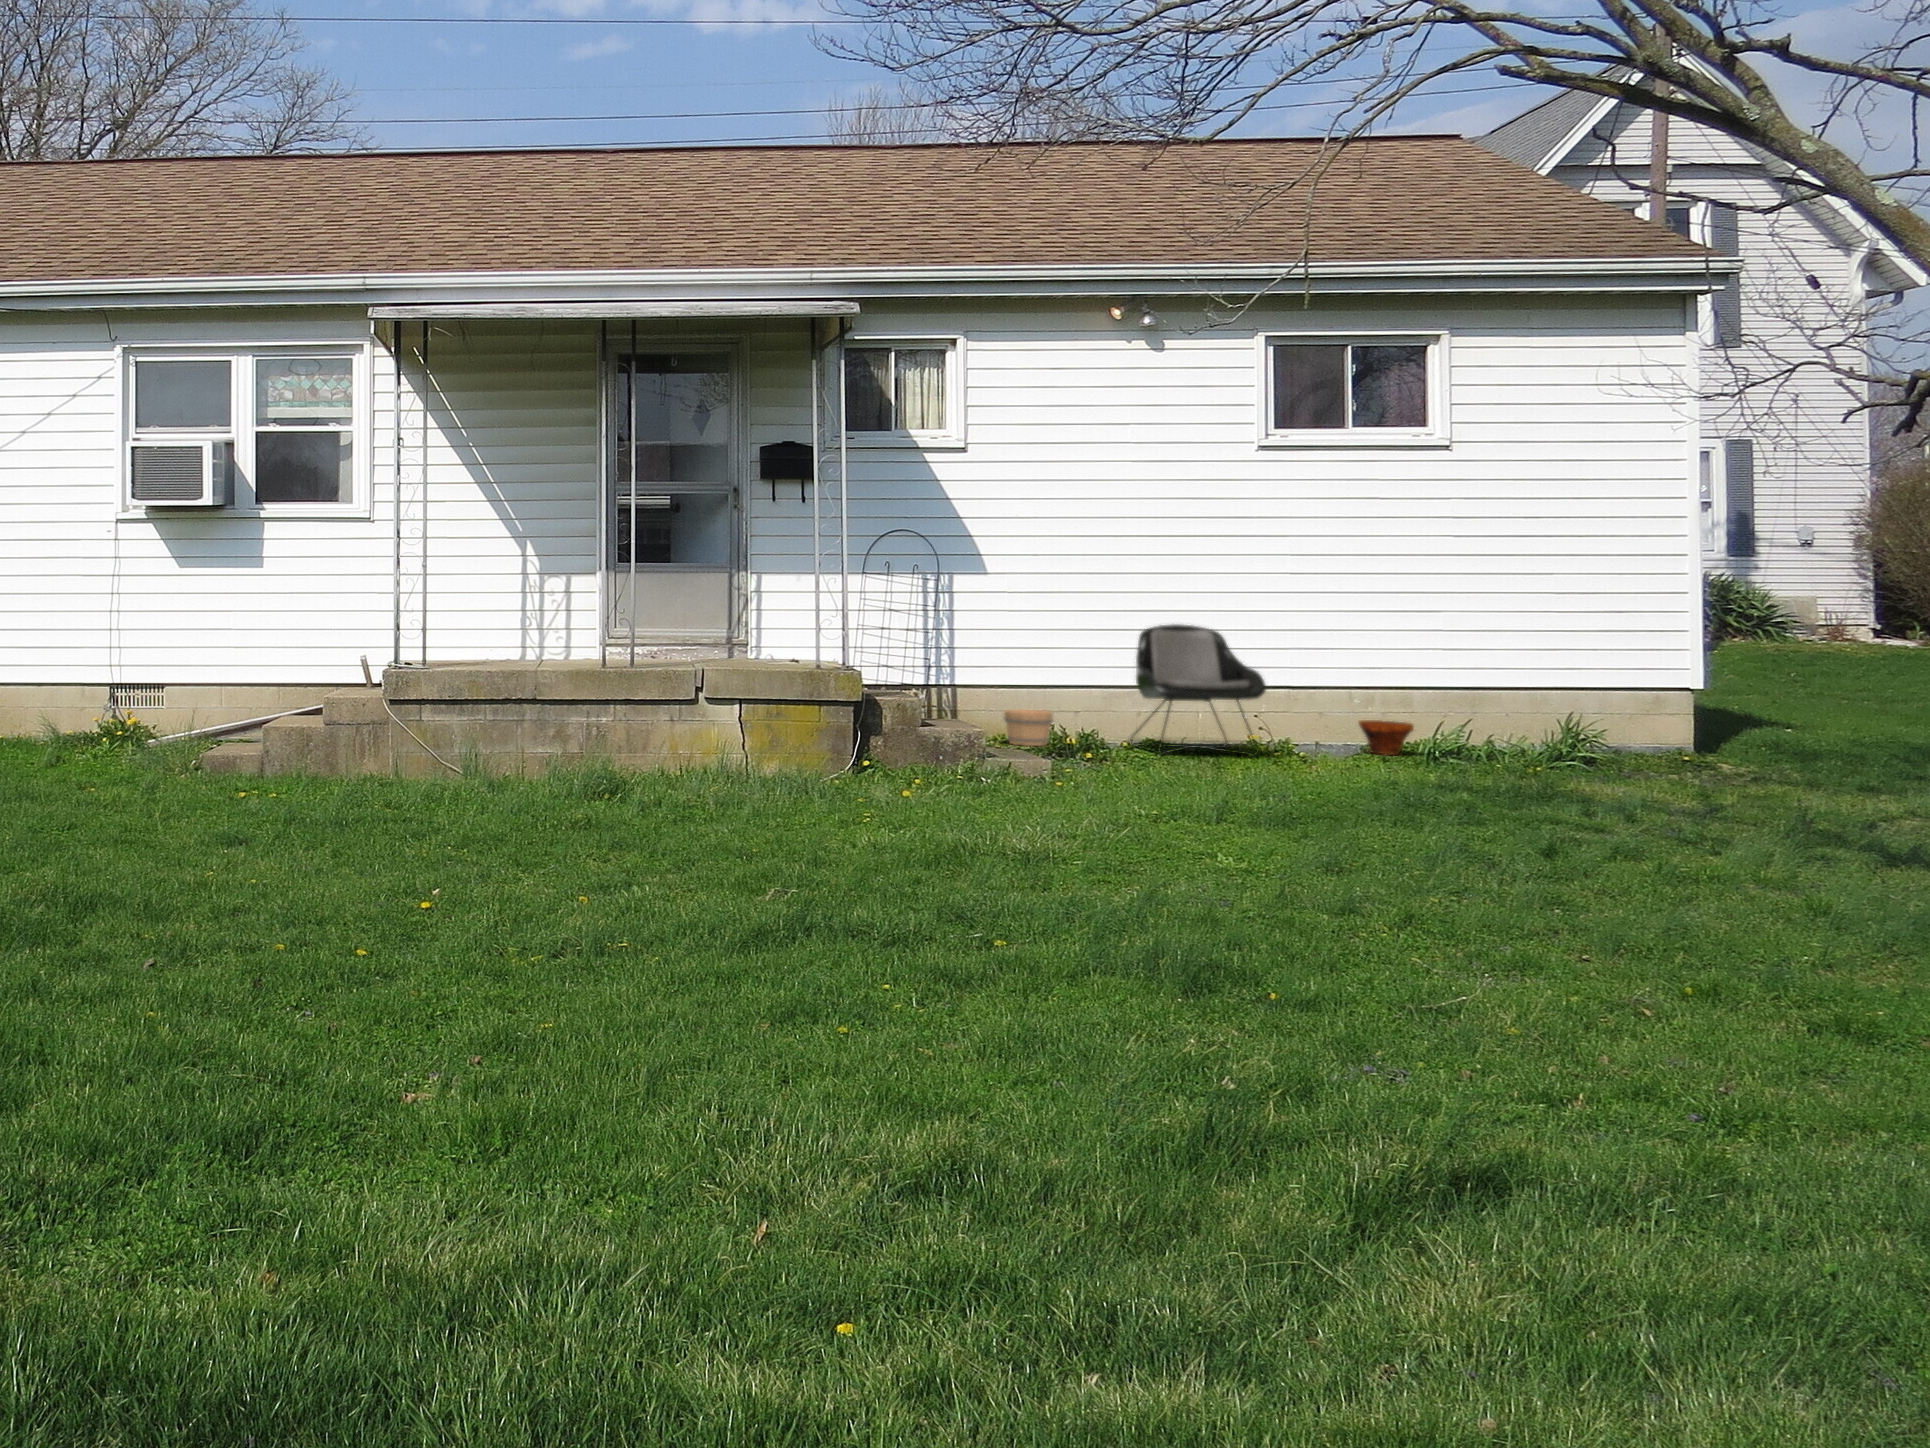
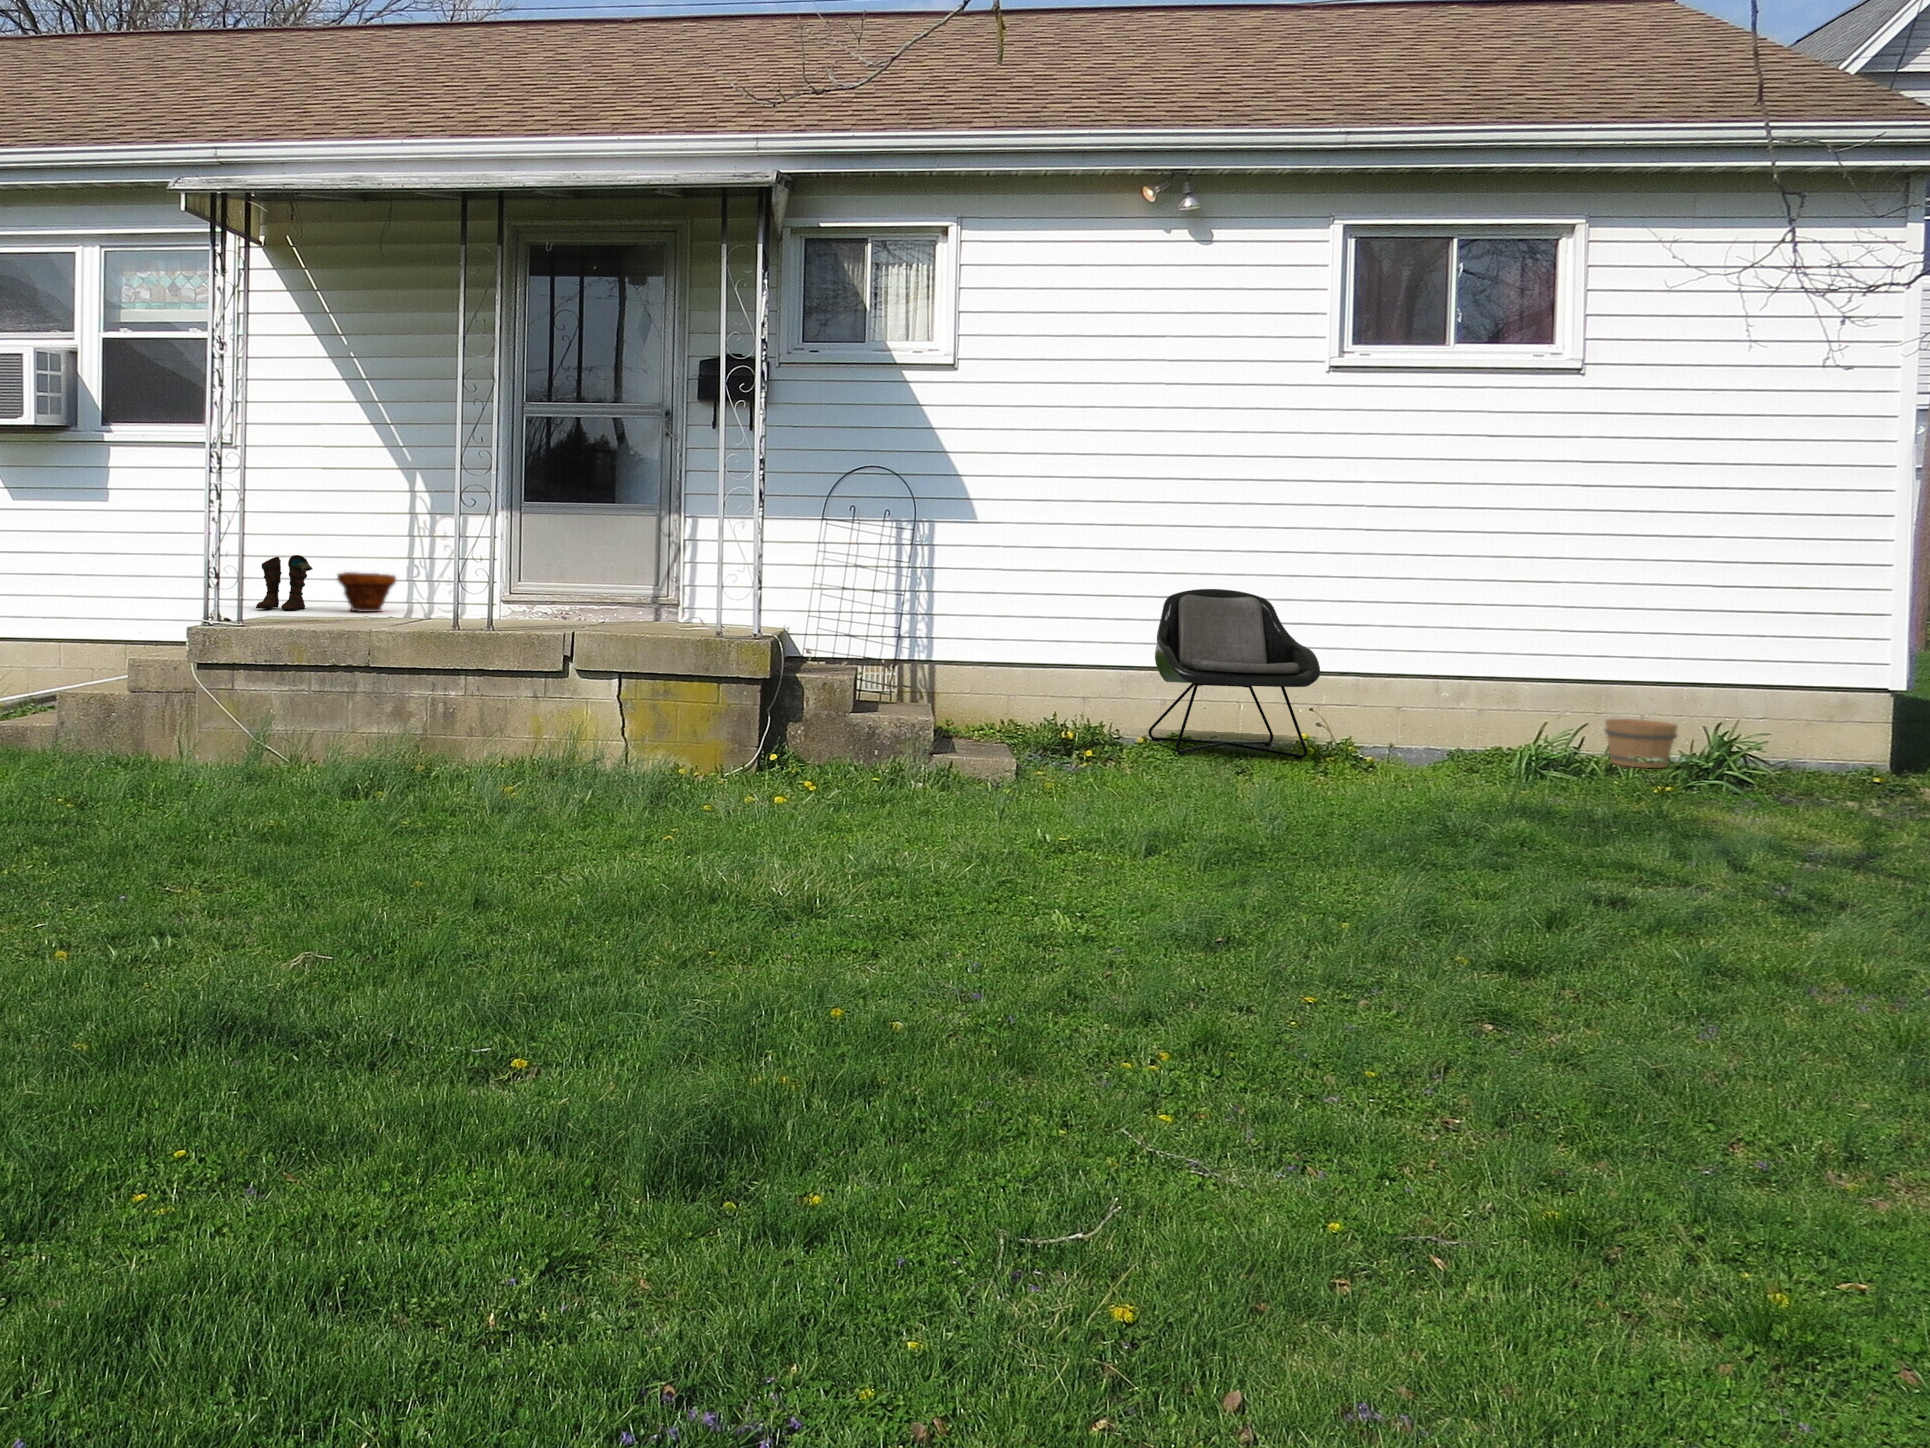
boots: none [398,610,446,655] -> present [256,555,312,610]
bucket: present [1004,709,1053,746] -> present [1605,719,1677,768]
planter: present [1358,720,1414,755] -> present [337,572,396,612]

